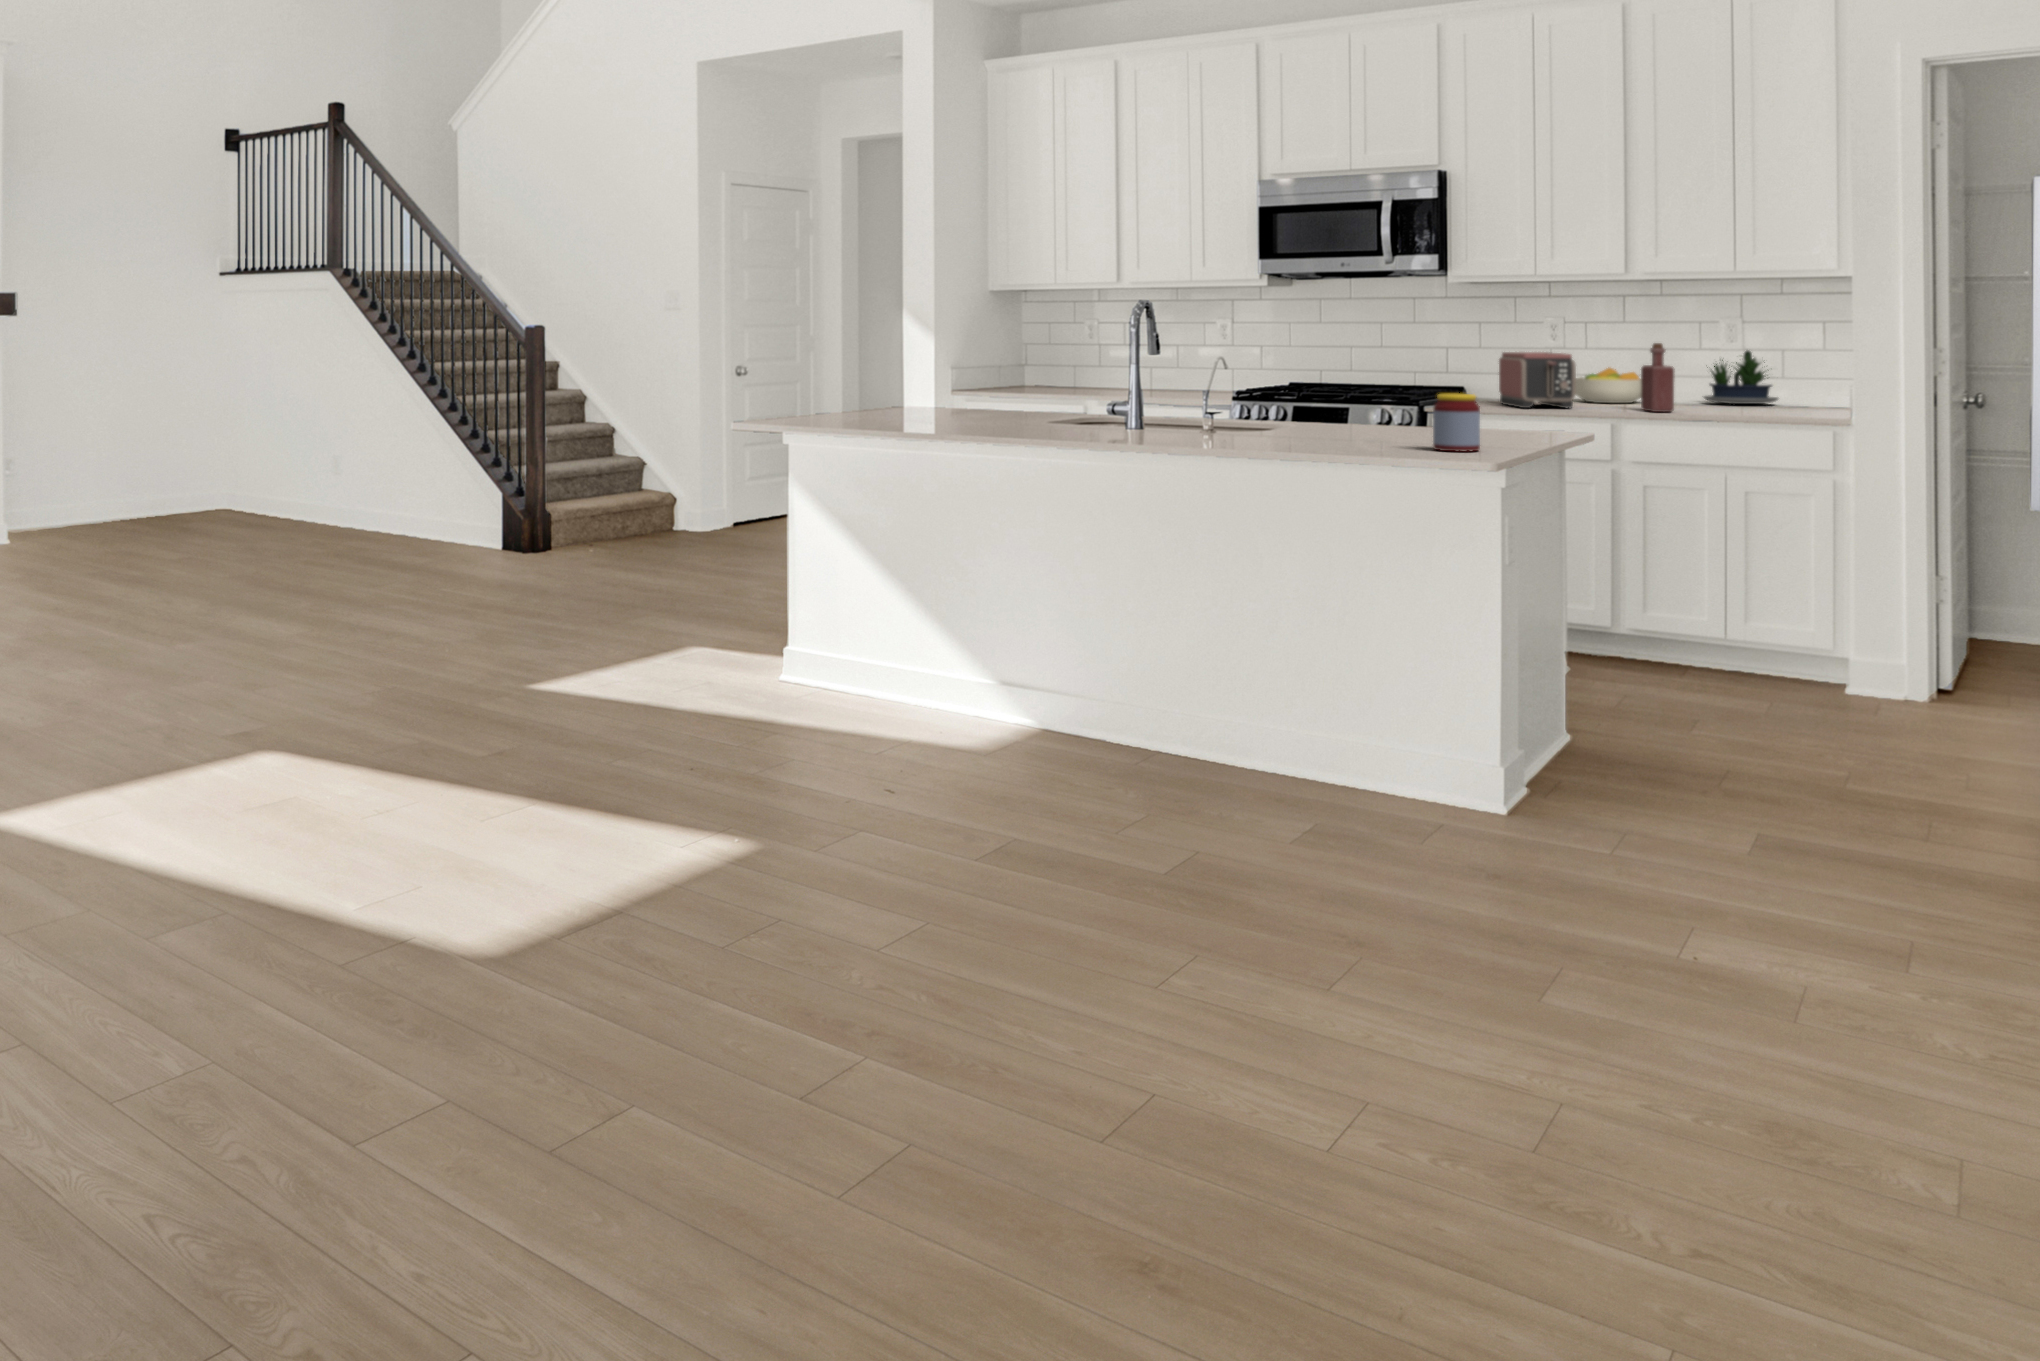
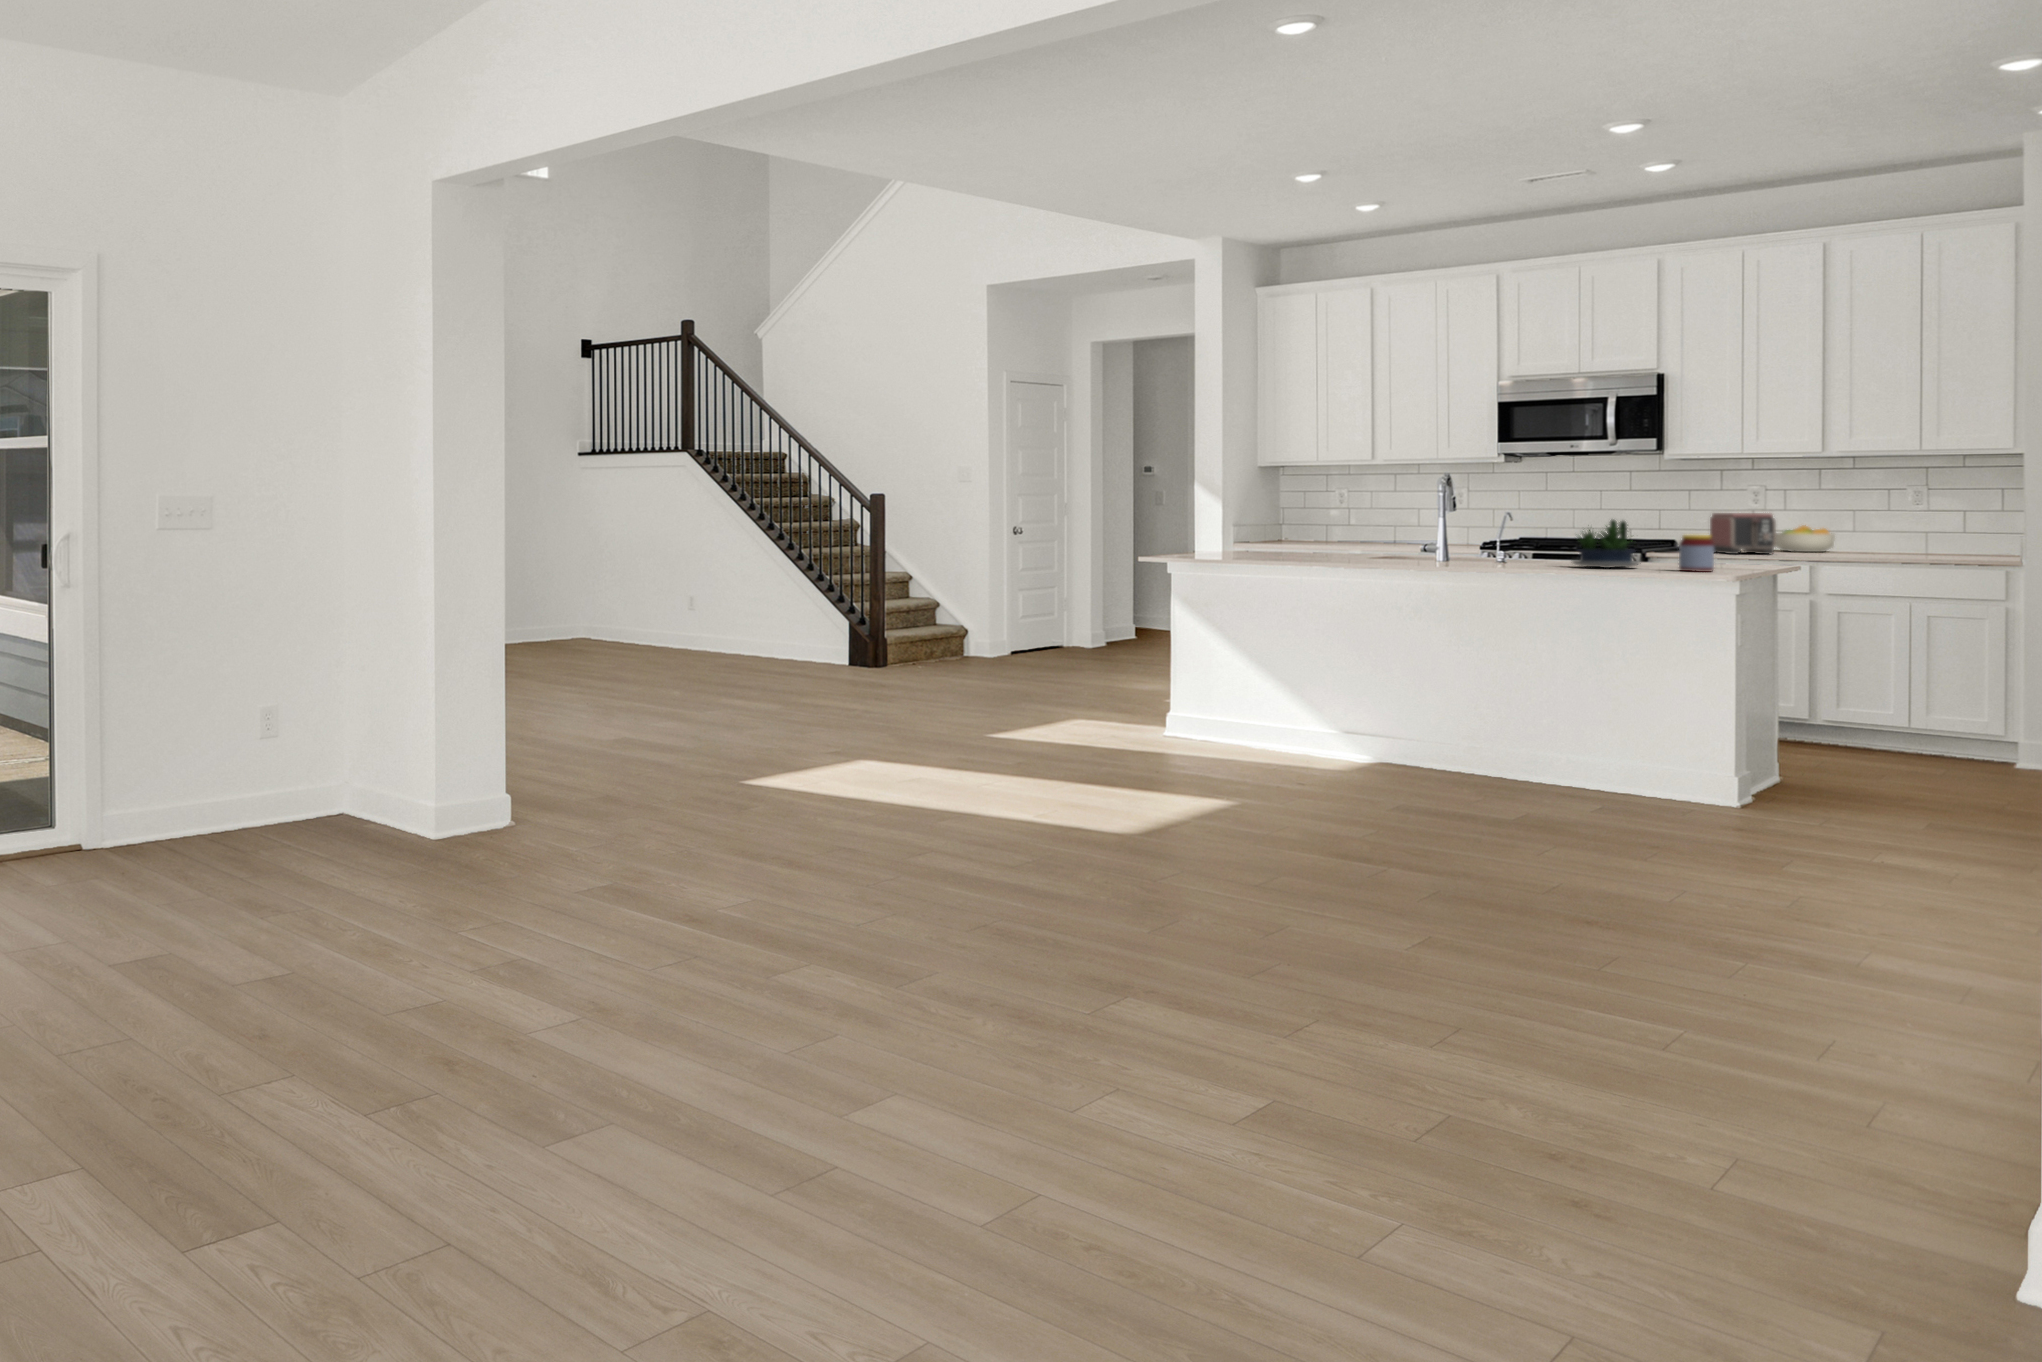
bottle: present [1641,343,1674,412] -> none [1832,505,1860,556]
potted plant: present [1704,351,1778,404] -> present [1573,520,1641,568]

